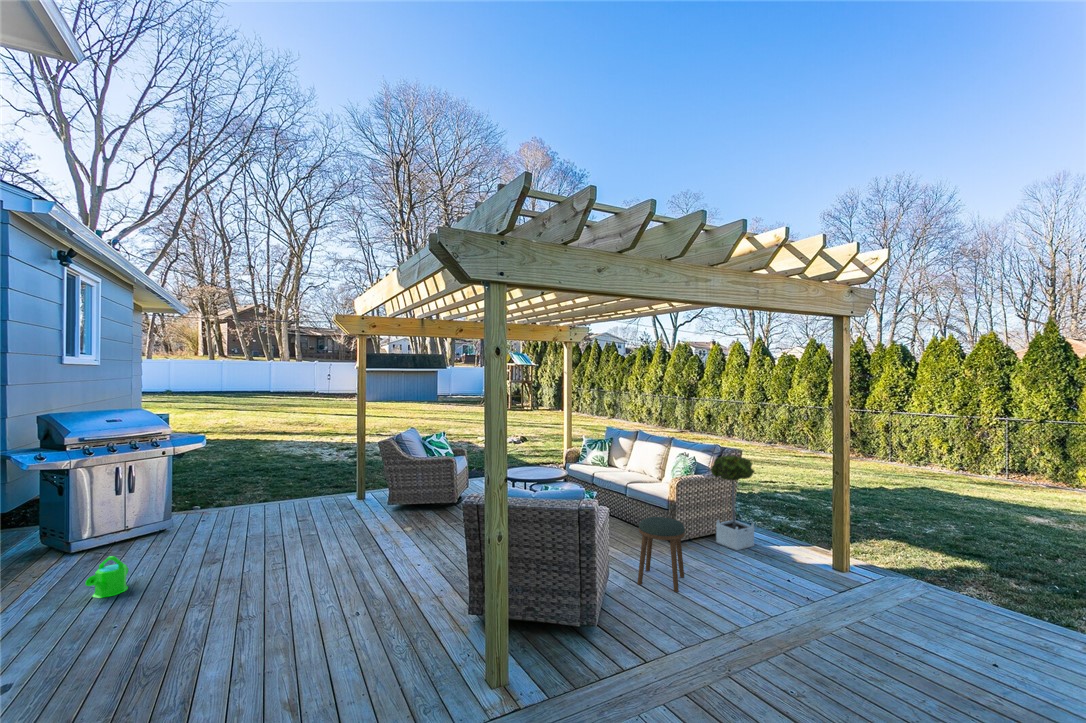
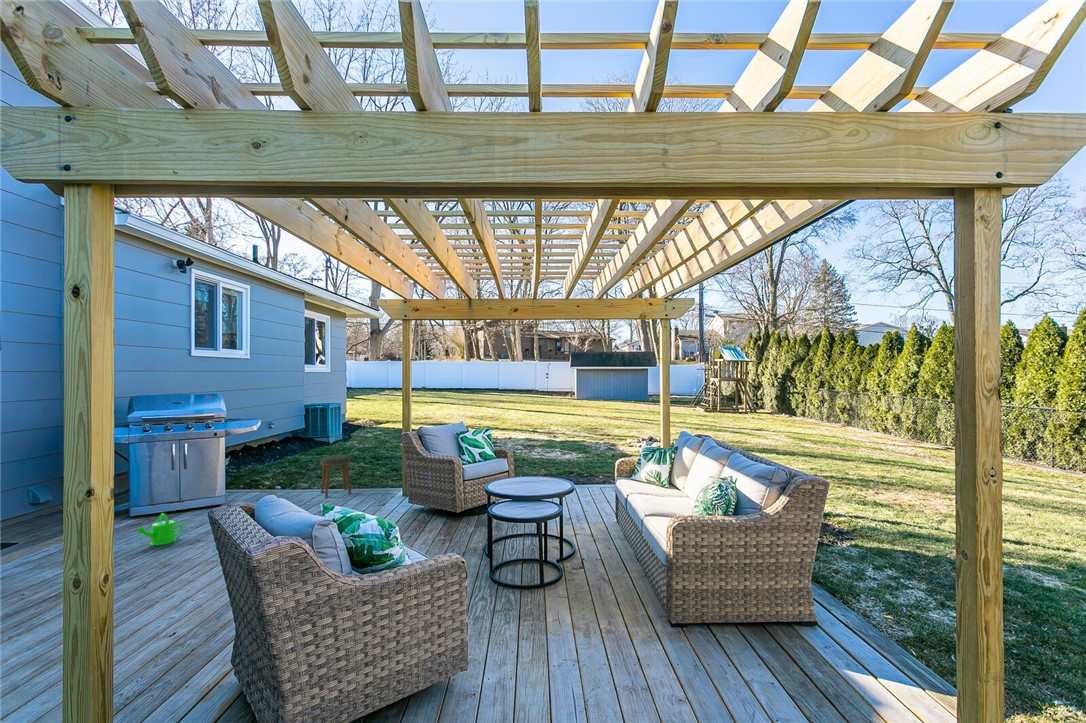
potted tree: present [711,456,754,550] -> none [736,488,812,649]
stool: present [637,517,685,592] -> present [321,455,351,497]

